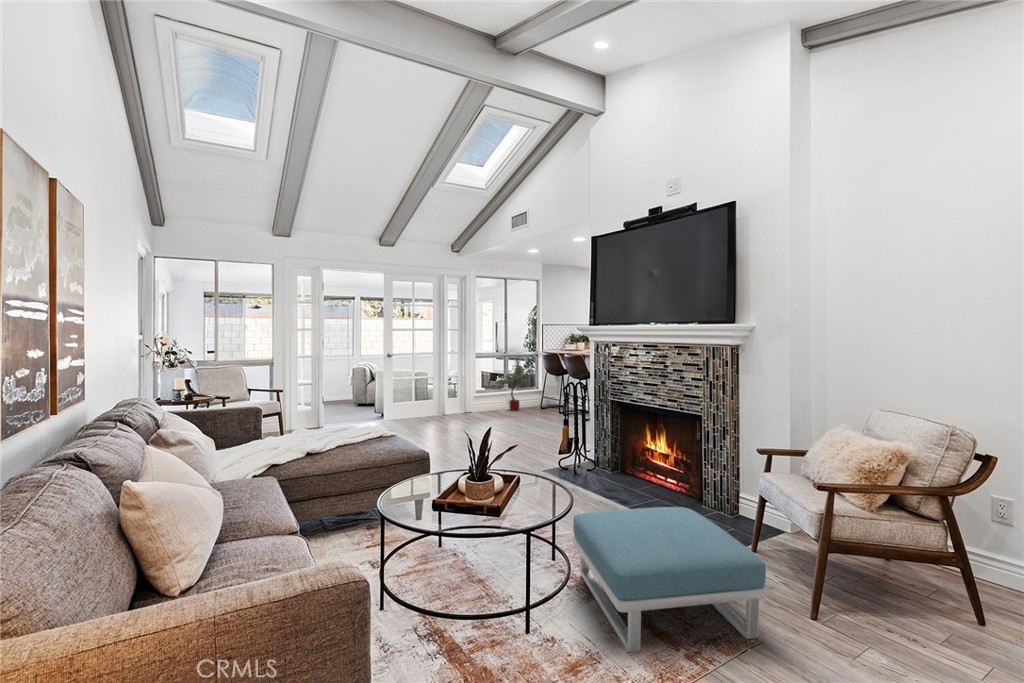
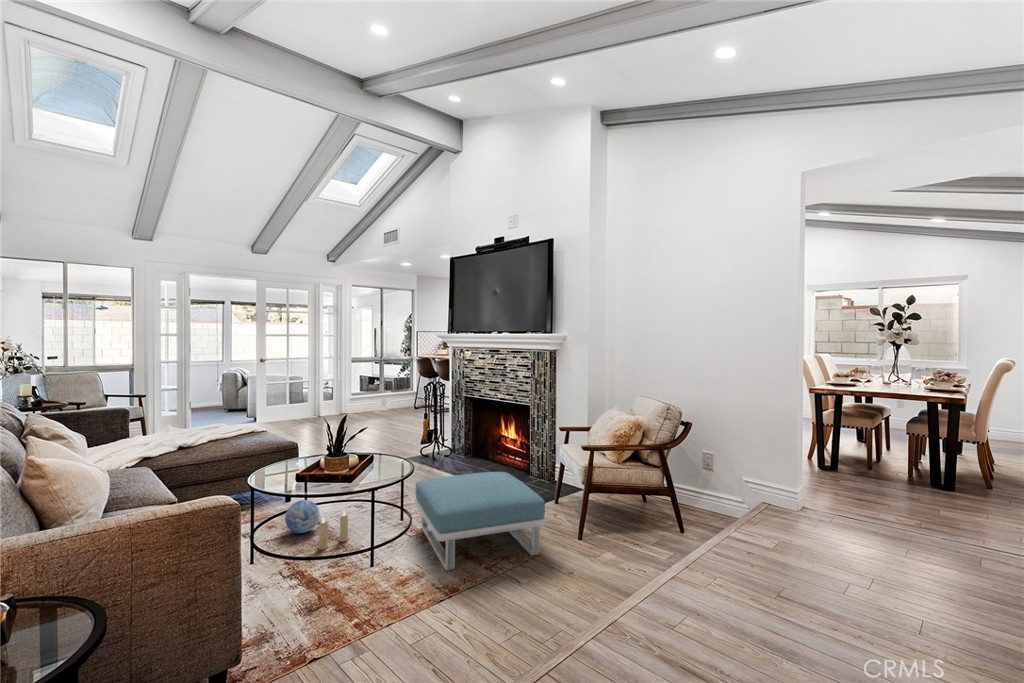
potted tree: present [496,358,534,411] -> none [369,361,408,411]
decorative orb: none [418,527,457,569] -> present [285,500,320,533]
candle: none [456,544,493,596] -> present [317,511,349,550]

